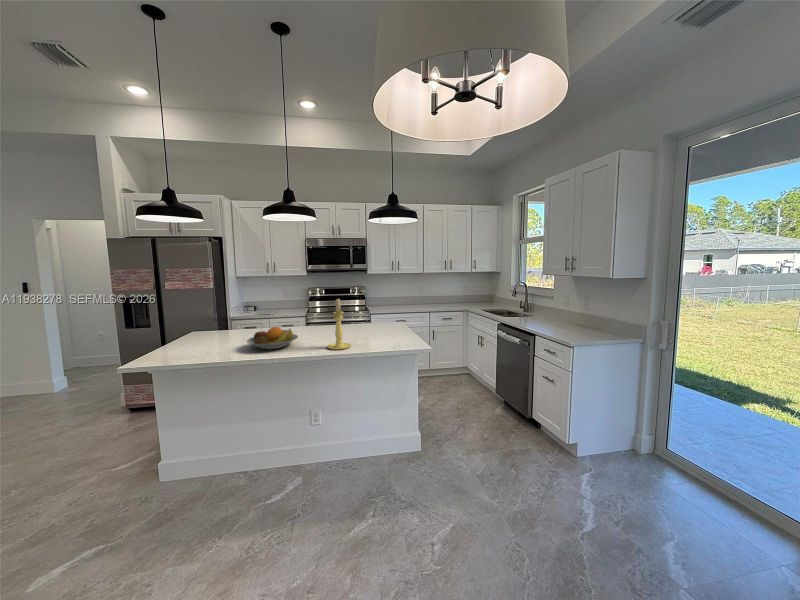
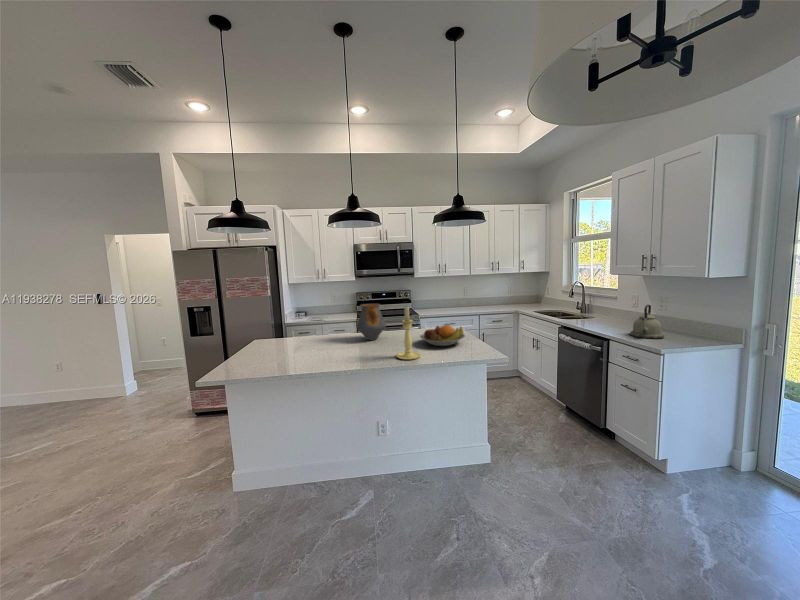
vase: none [296,297,326,333] -> present [357,304,386,340]
kettle: none [554,303,582,334] -> present [630,305,664,339]
fruit bowl: present [247,327,298,349] -> present [420,325,465,346]

